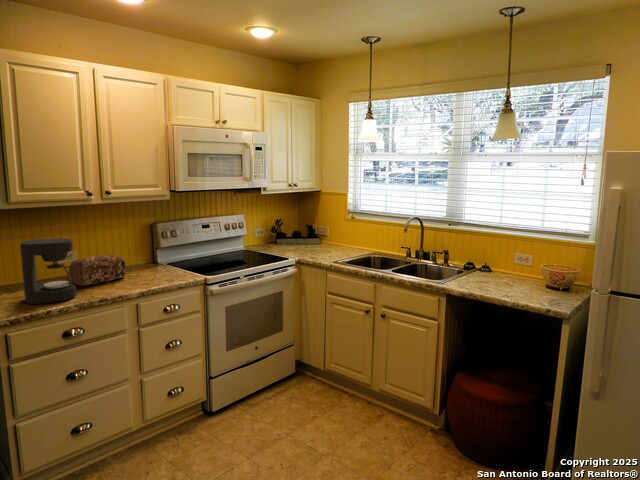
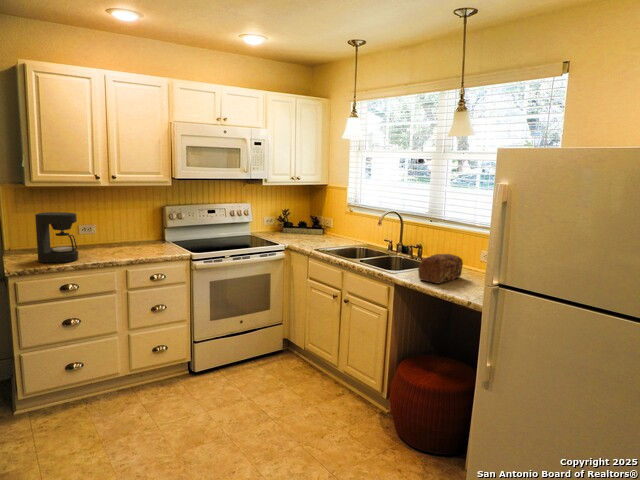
bread loaf: present [68,255,126,286] -> present [418,254,463,284]

